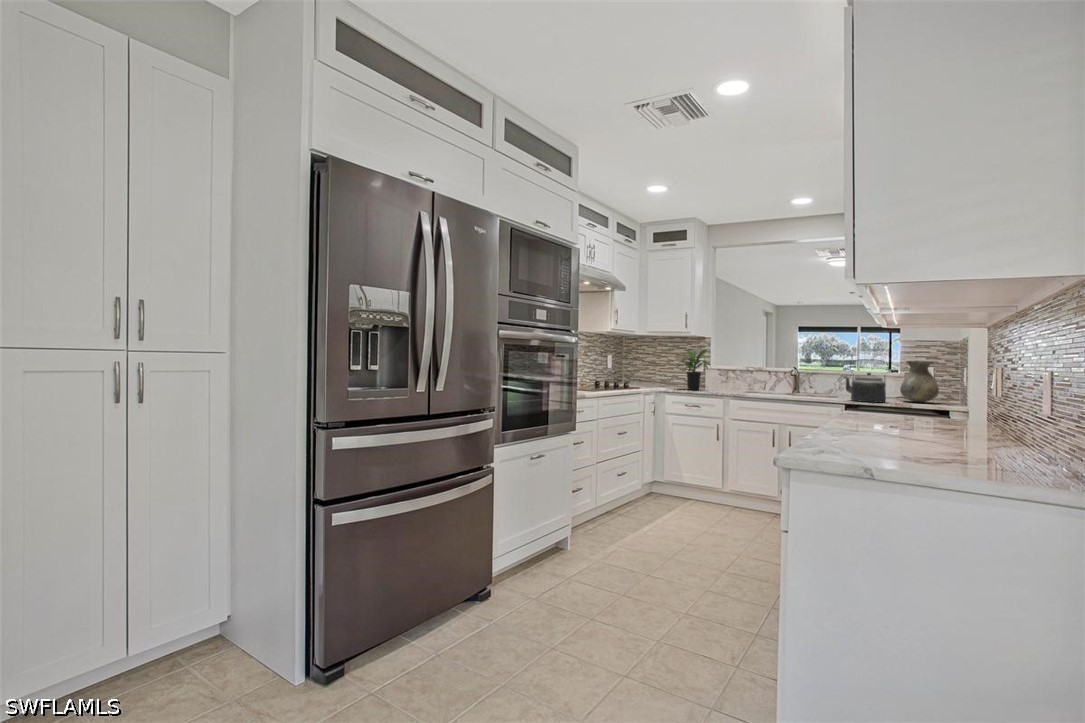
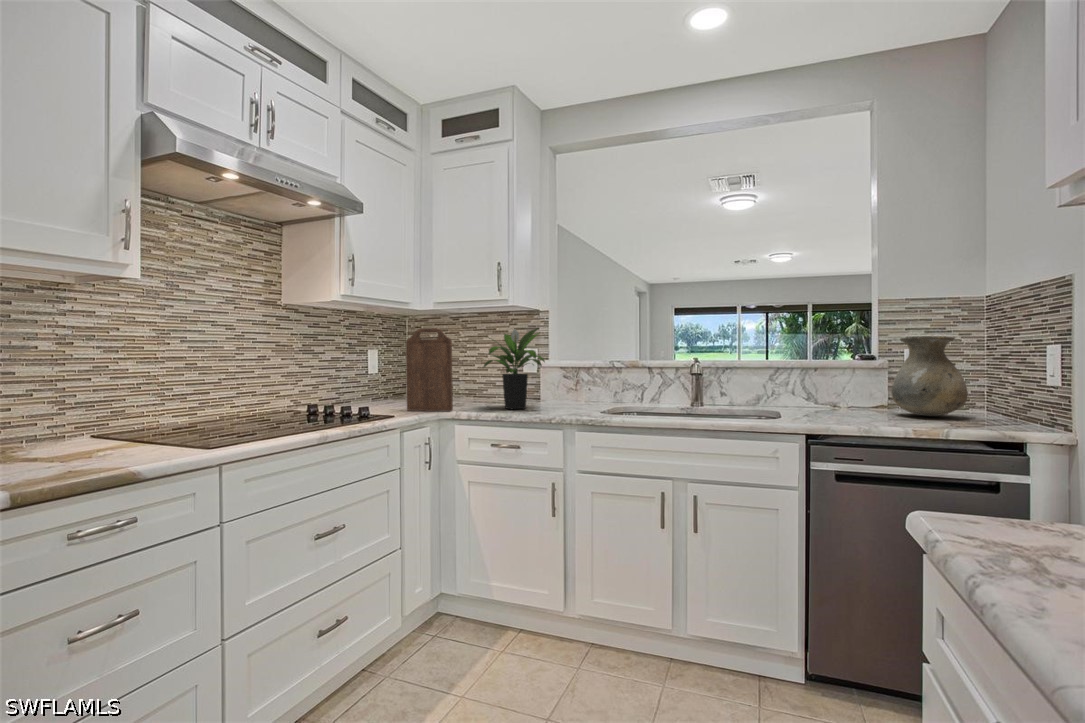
cutting board: none [638,347,663,389] -> present [406,328,453,411]
kettle: present [843,359,889,402] -> none [798,336,890,425]

